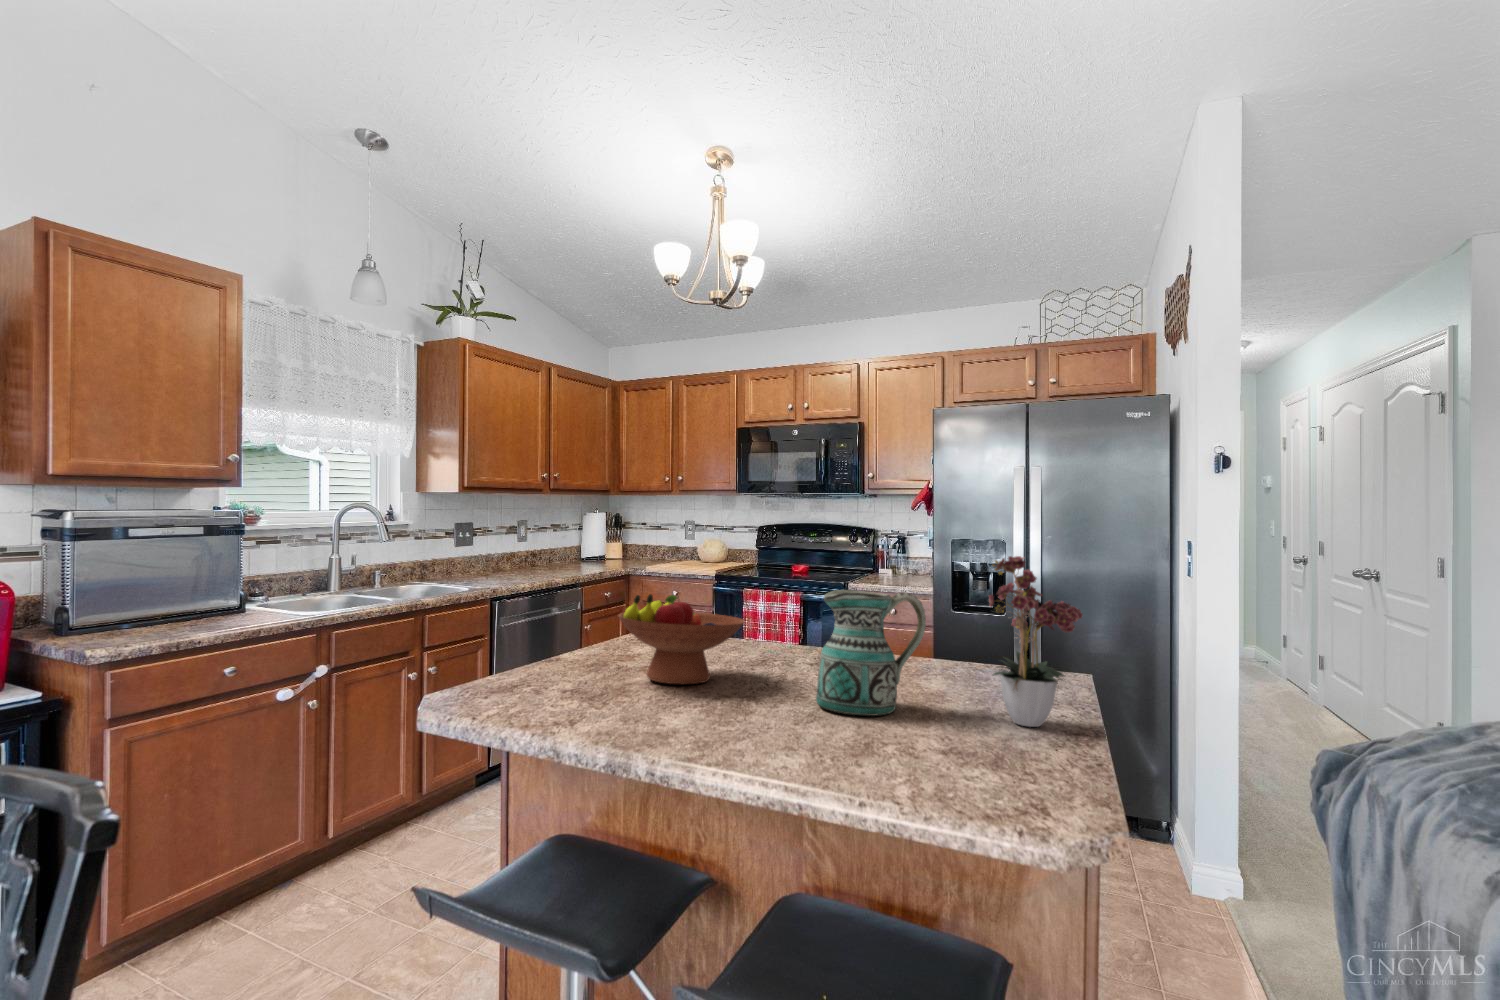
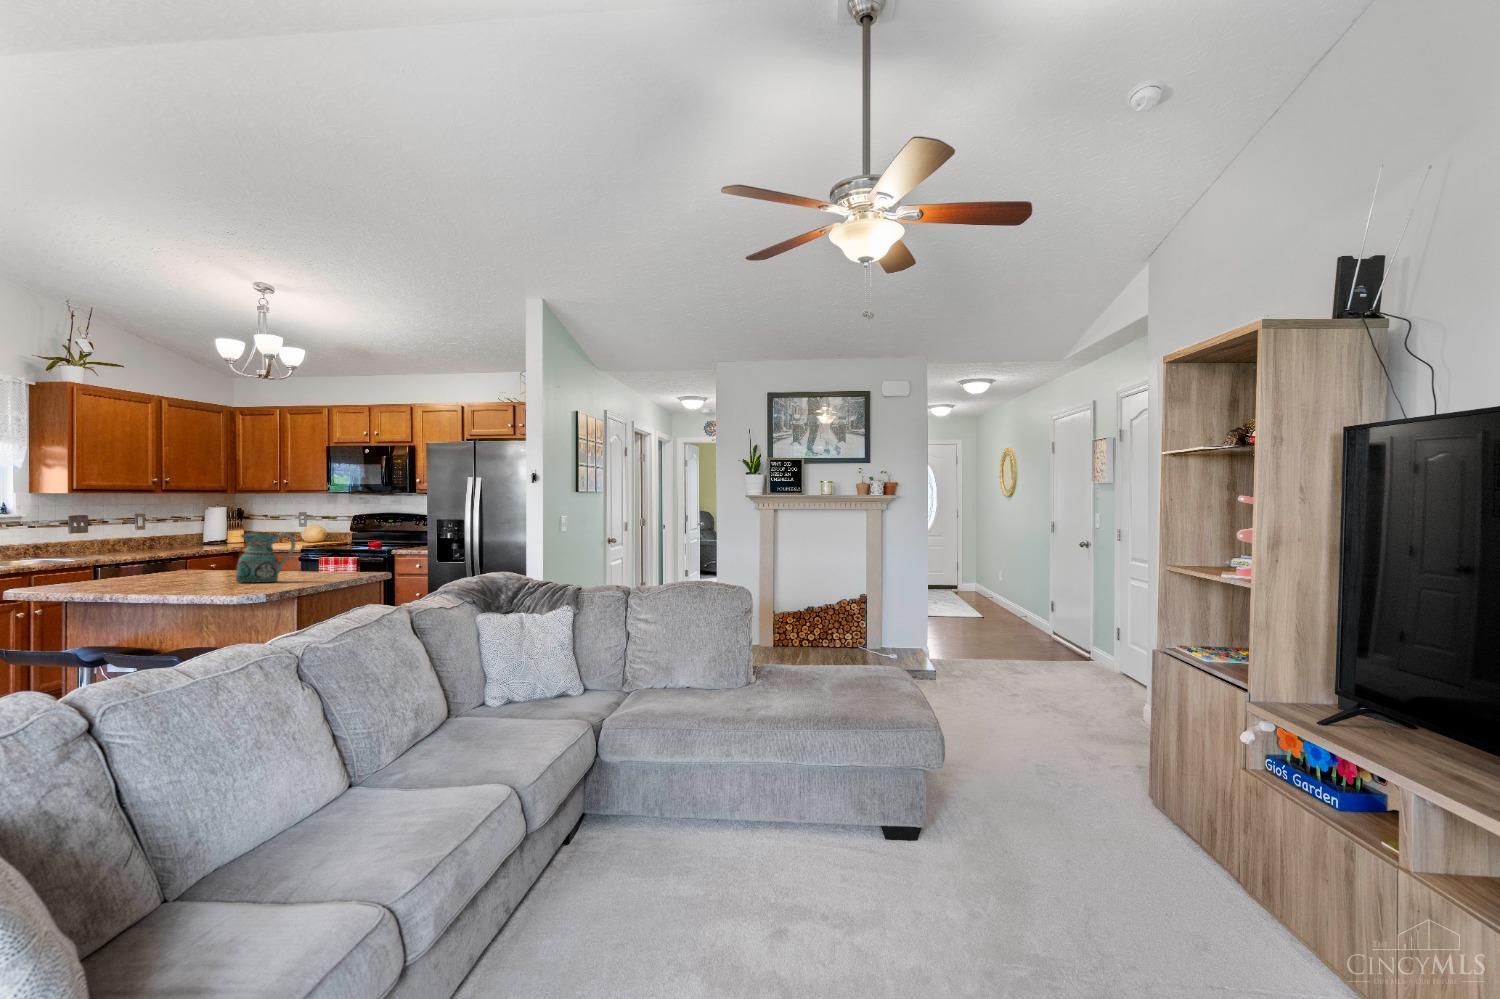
flower arrangement: present [989,556,1083,727] -> none [305,512,360,582]
fruit bowl: present [618,594,745,684] -> none [140,539,221,581]

